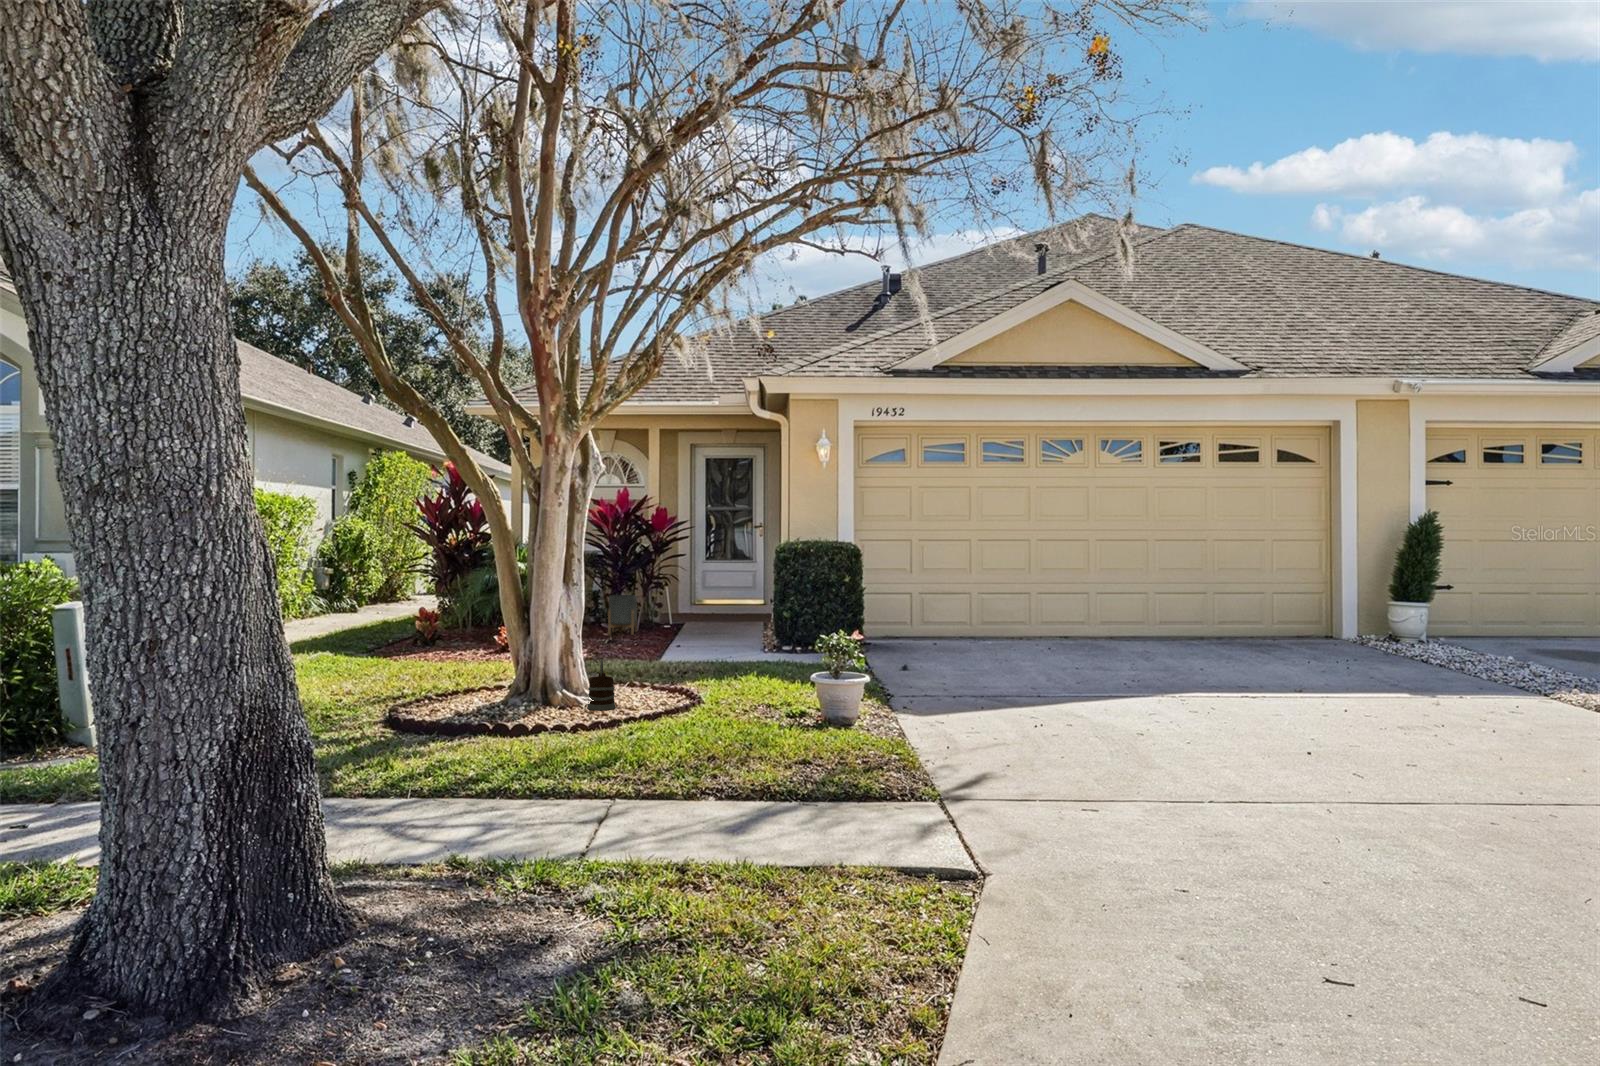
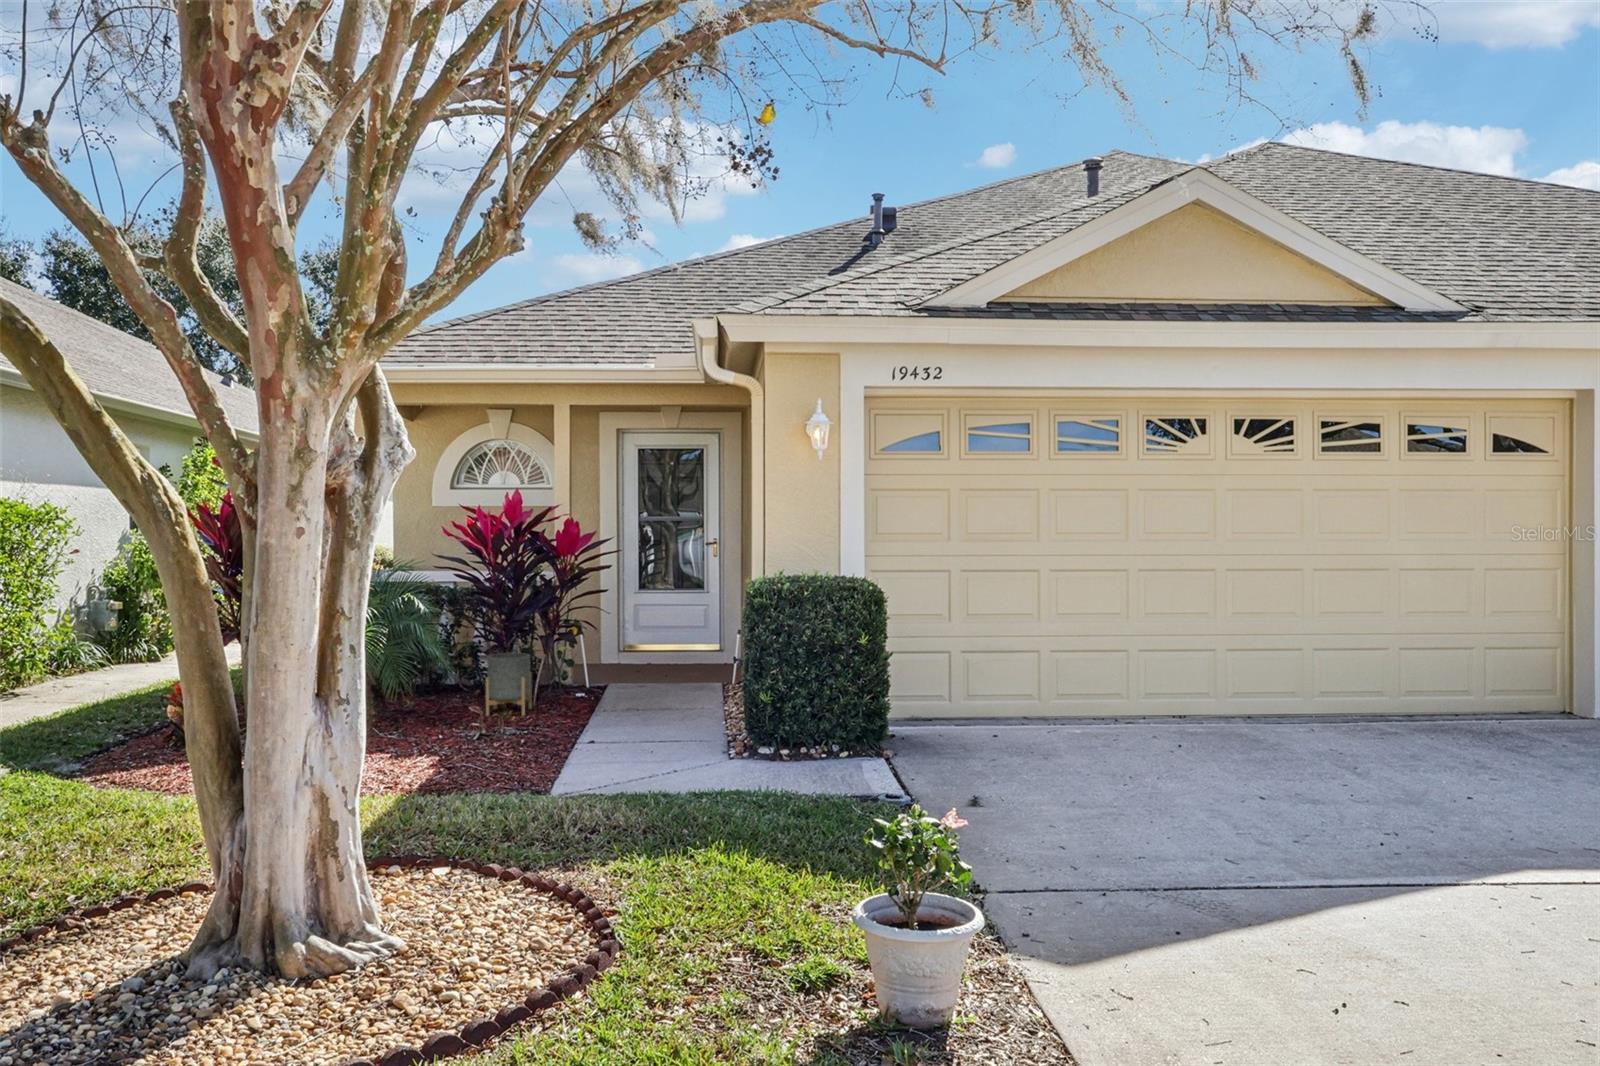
wooden bucket: present [588,659,615,710] -> none [372,859,430,967]

